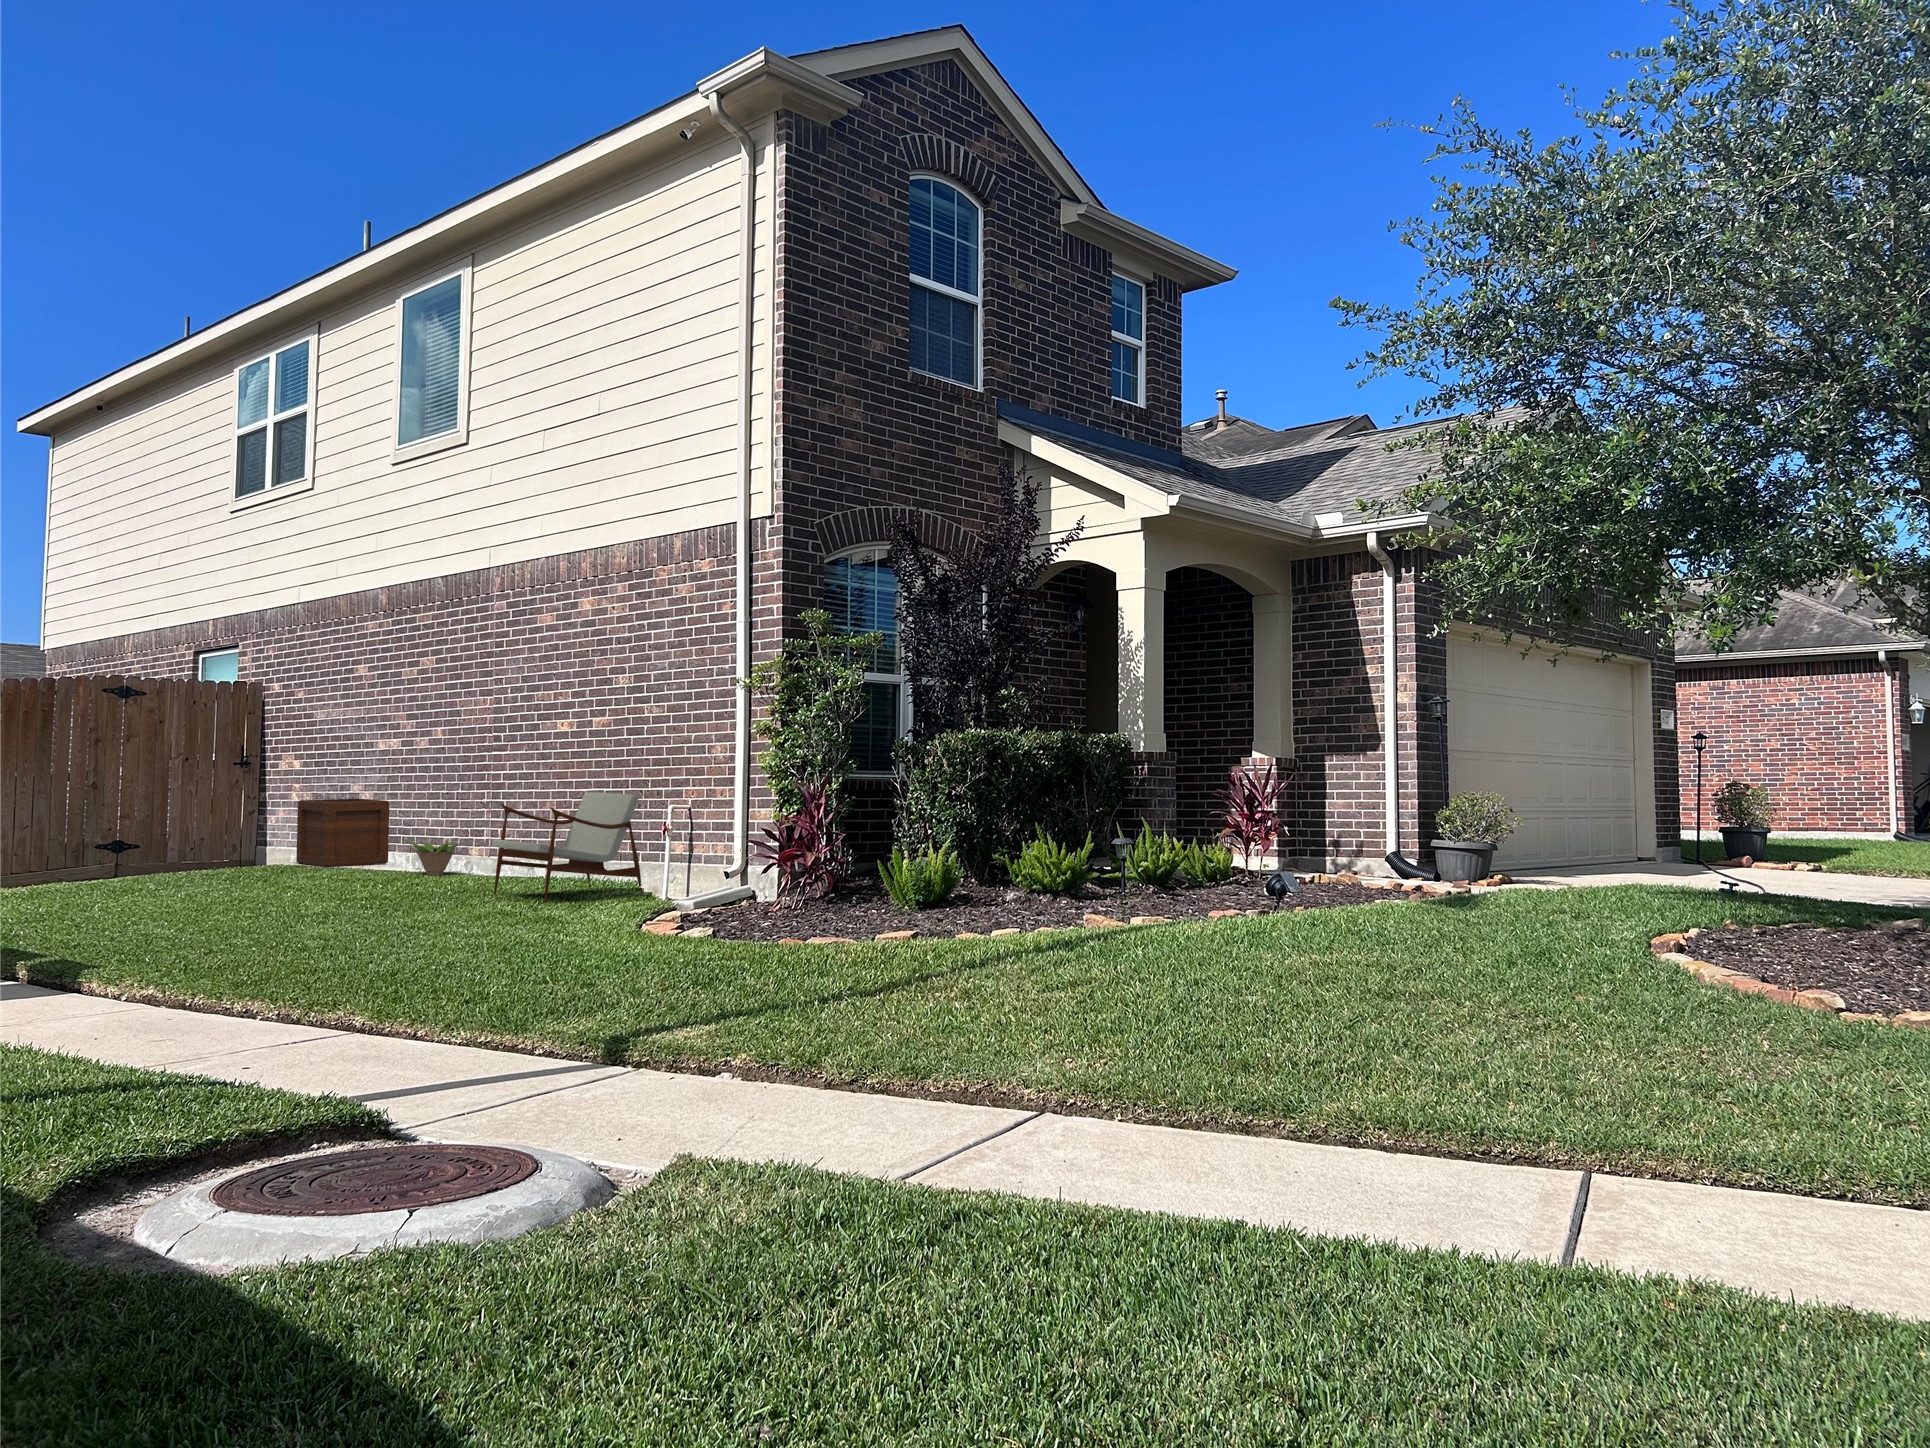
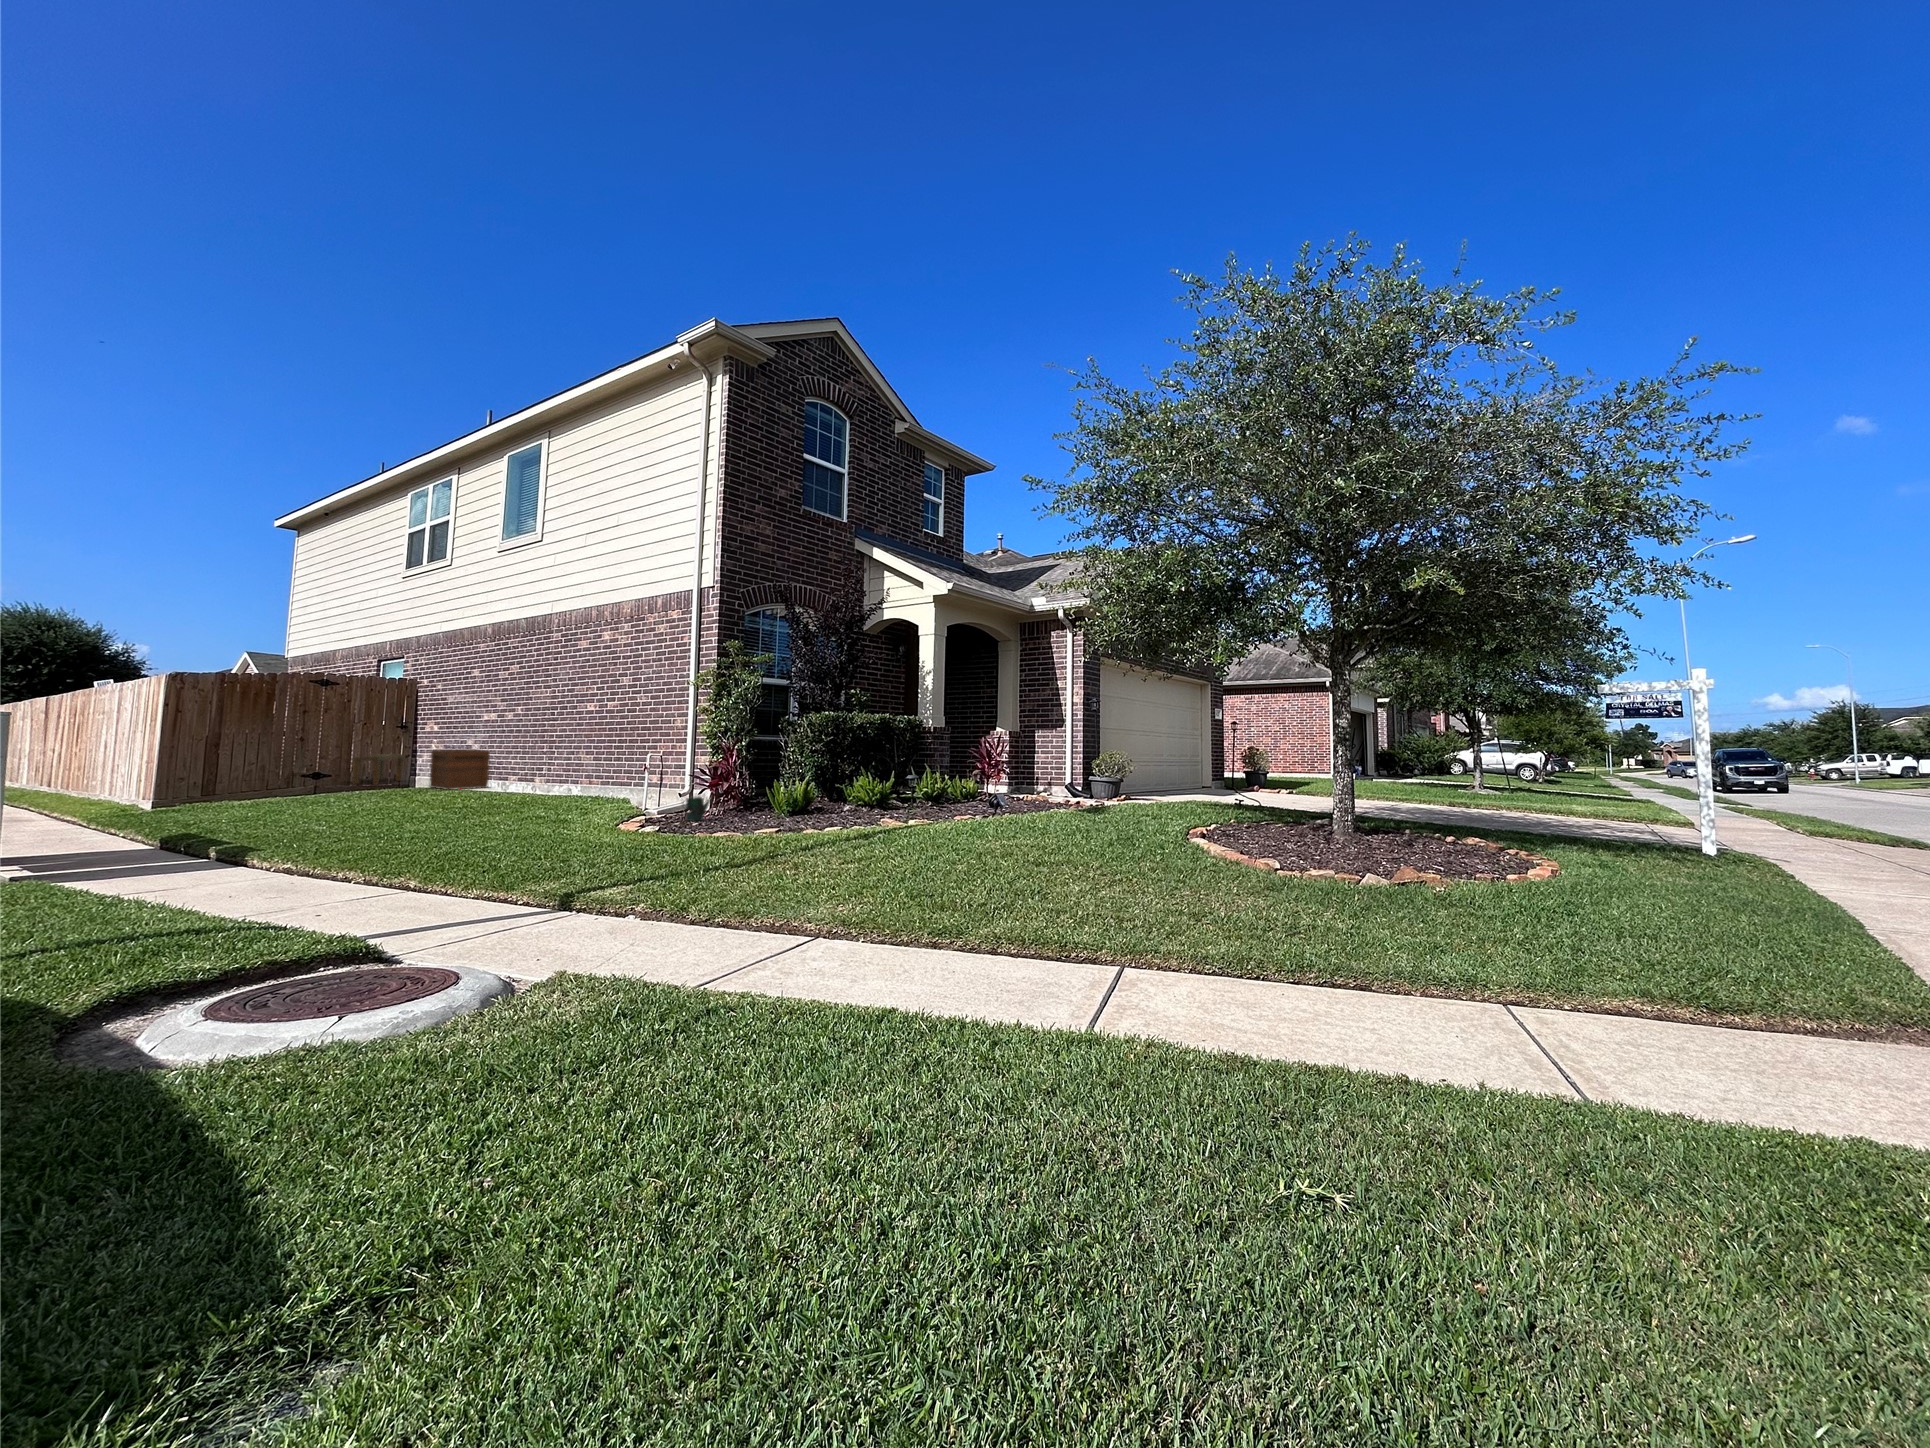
armchair: present [492,792,642,902] -> none [542,747,635,811]
bench: none [175,808,252,858] -> present [352,754,405,784]
decorative plant: present [407,841,462,875] -> none [494,774,533,795]
watering can: none [735,870,789,920] -> present [686,793,715,821]

